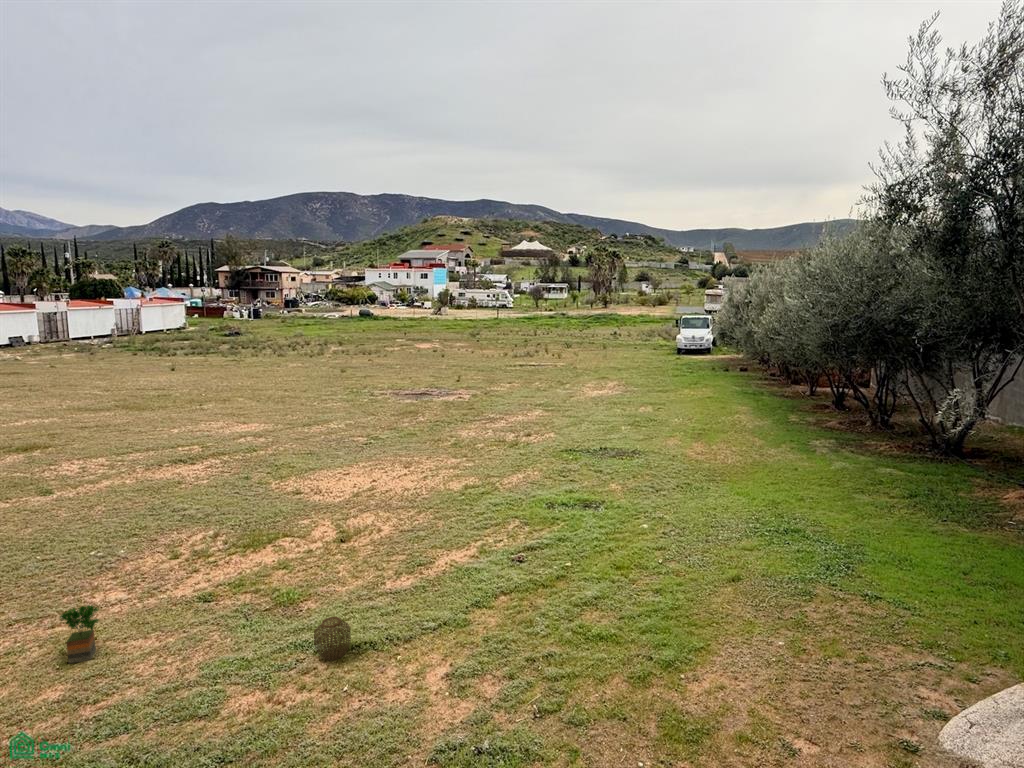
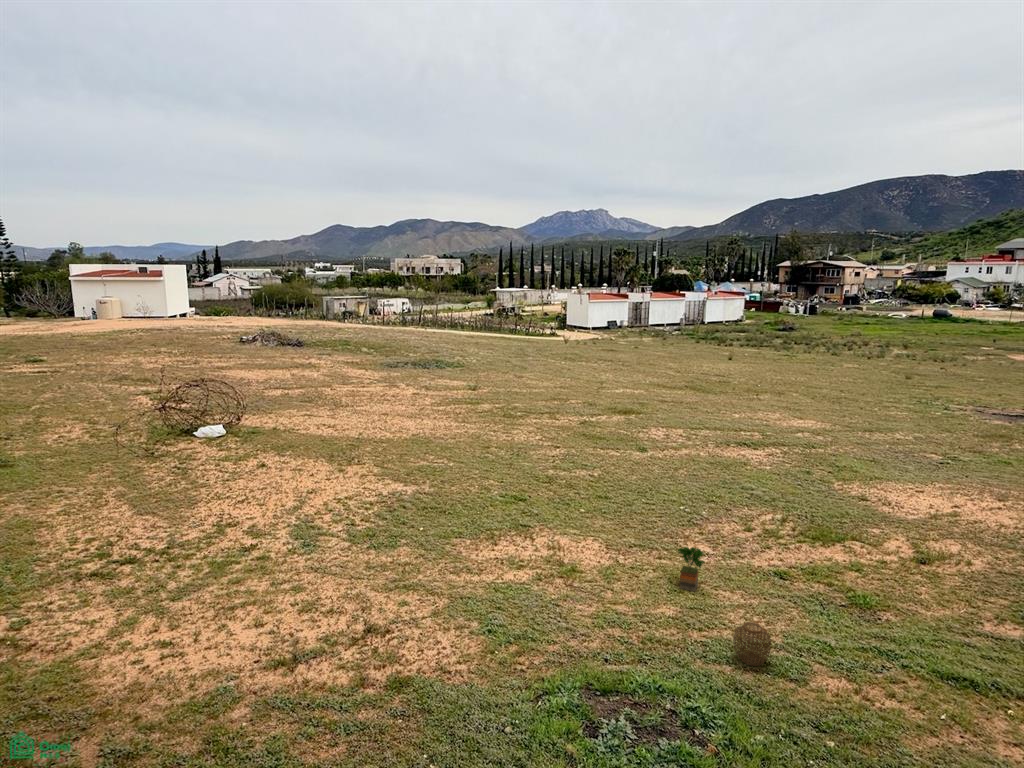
woven basket: present [314,617,351,660] -> present [733,622,771,666]

